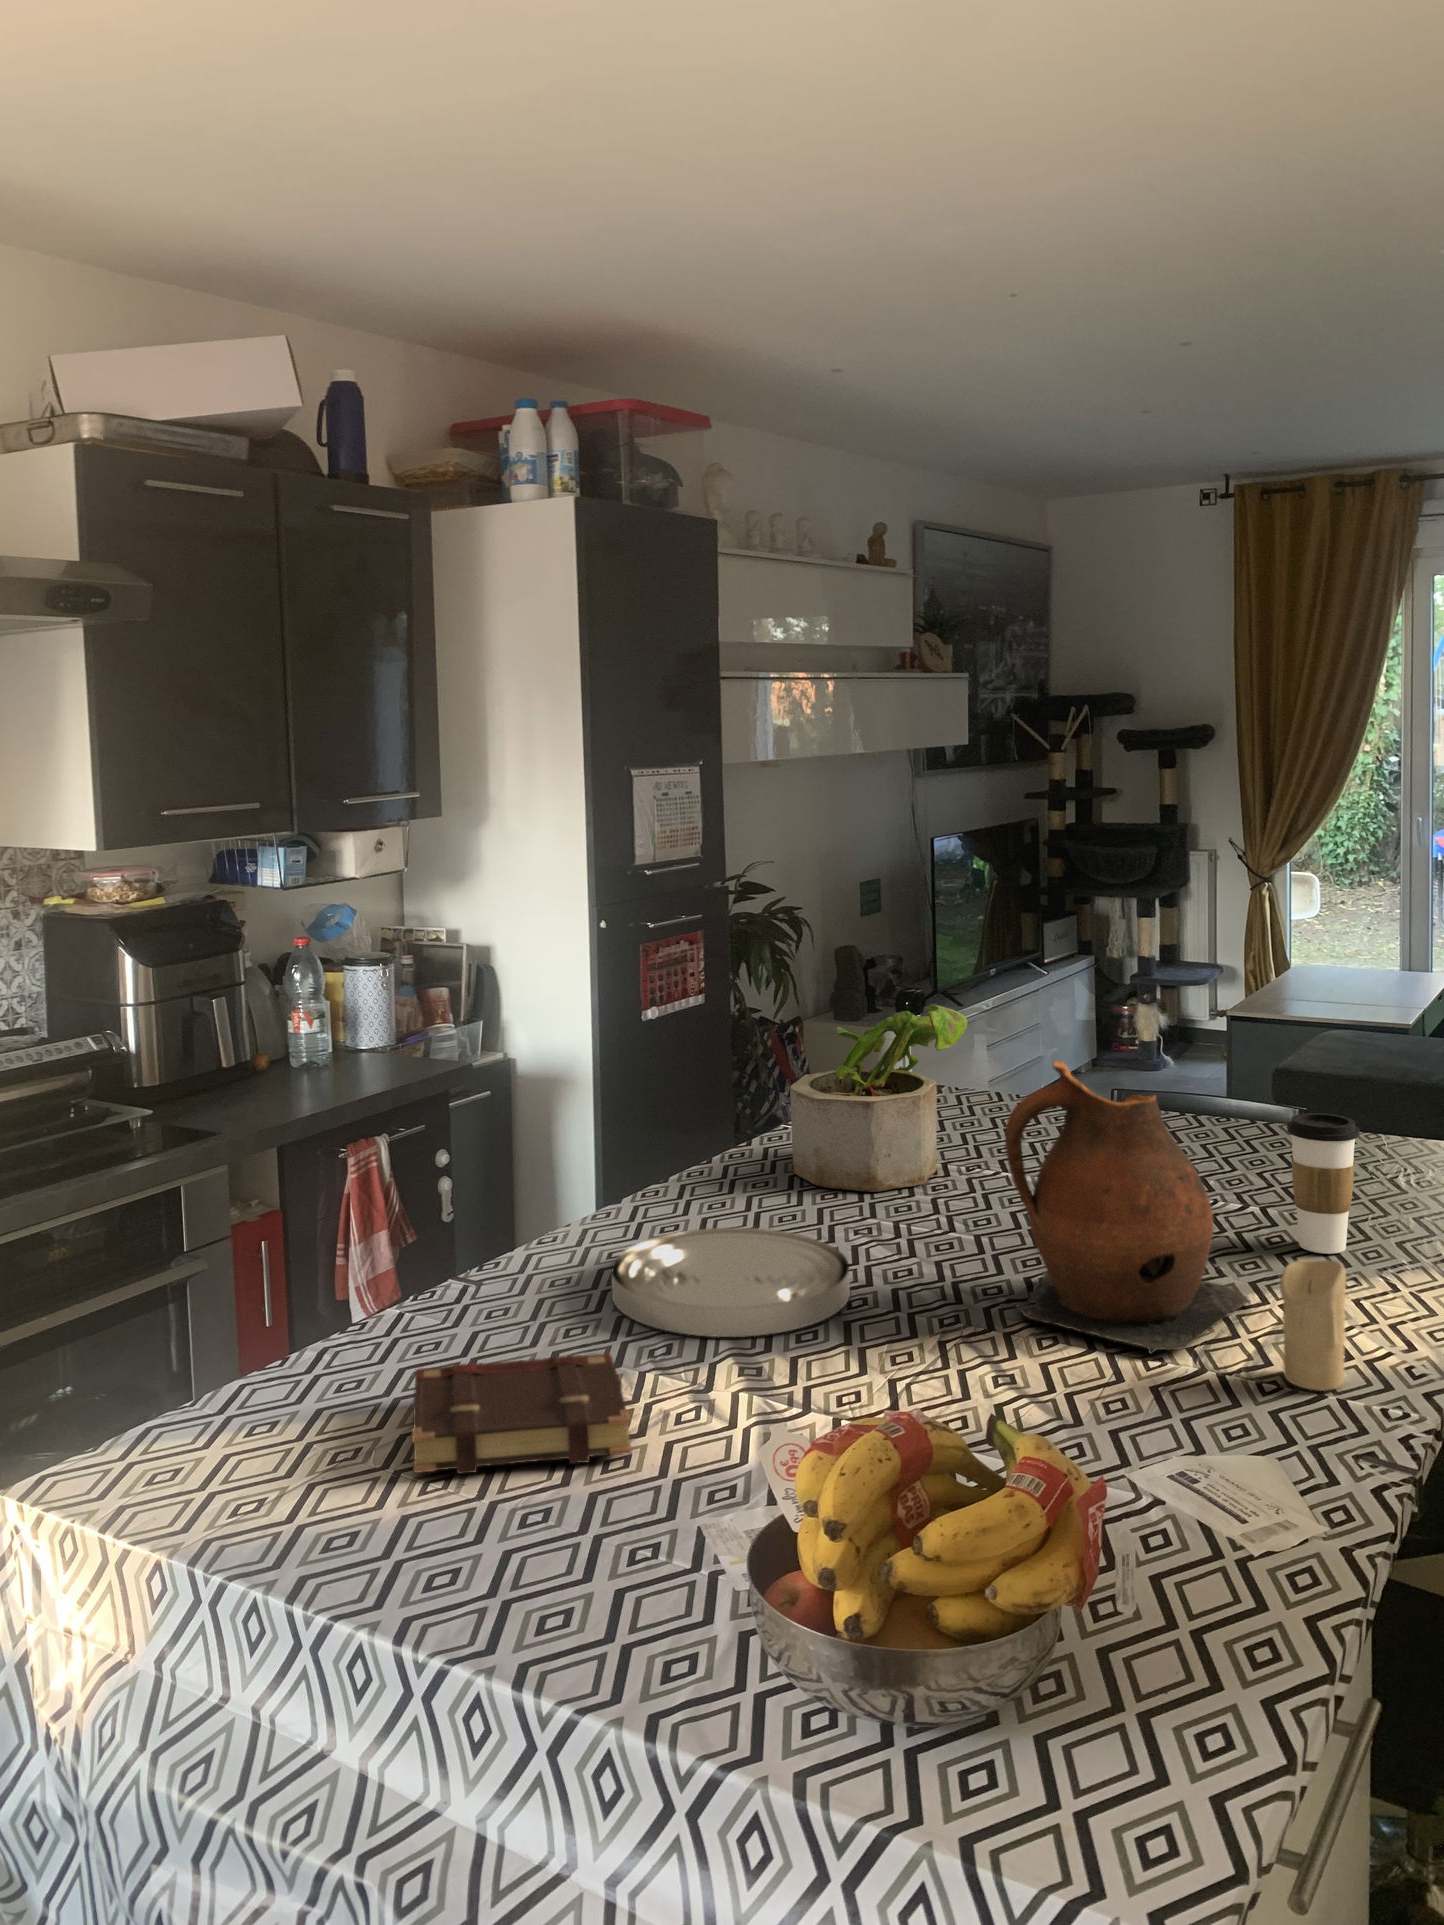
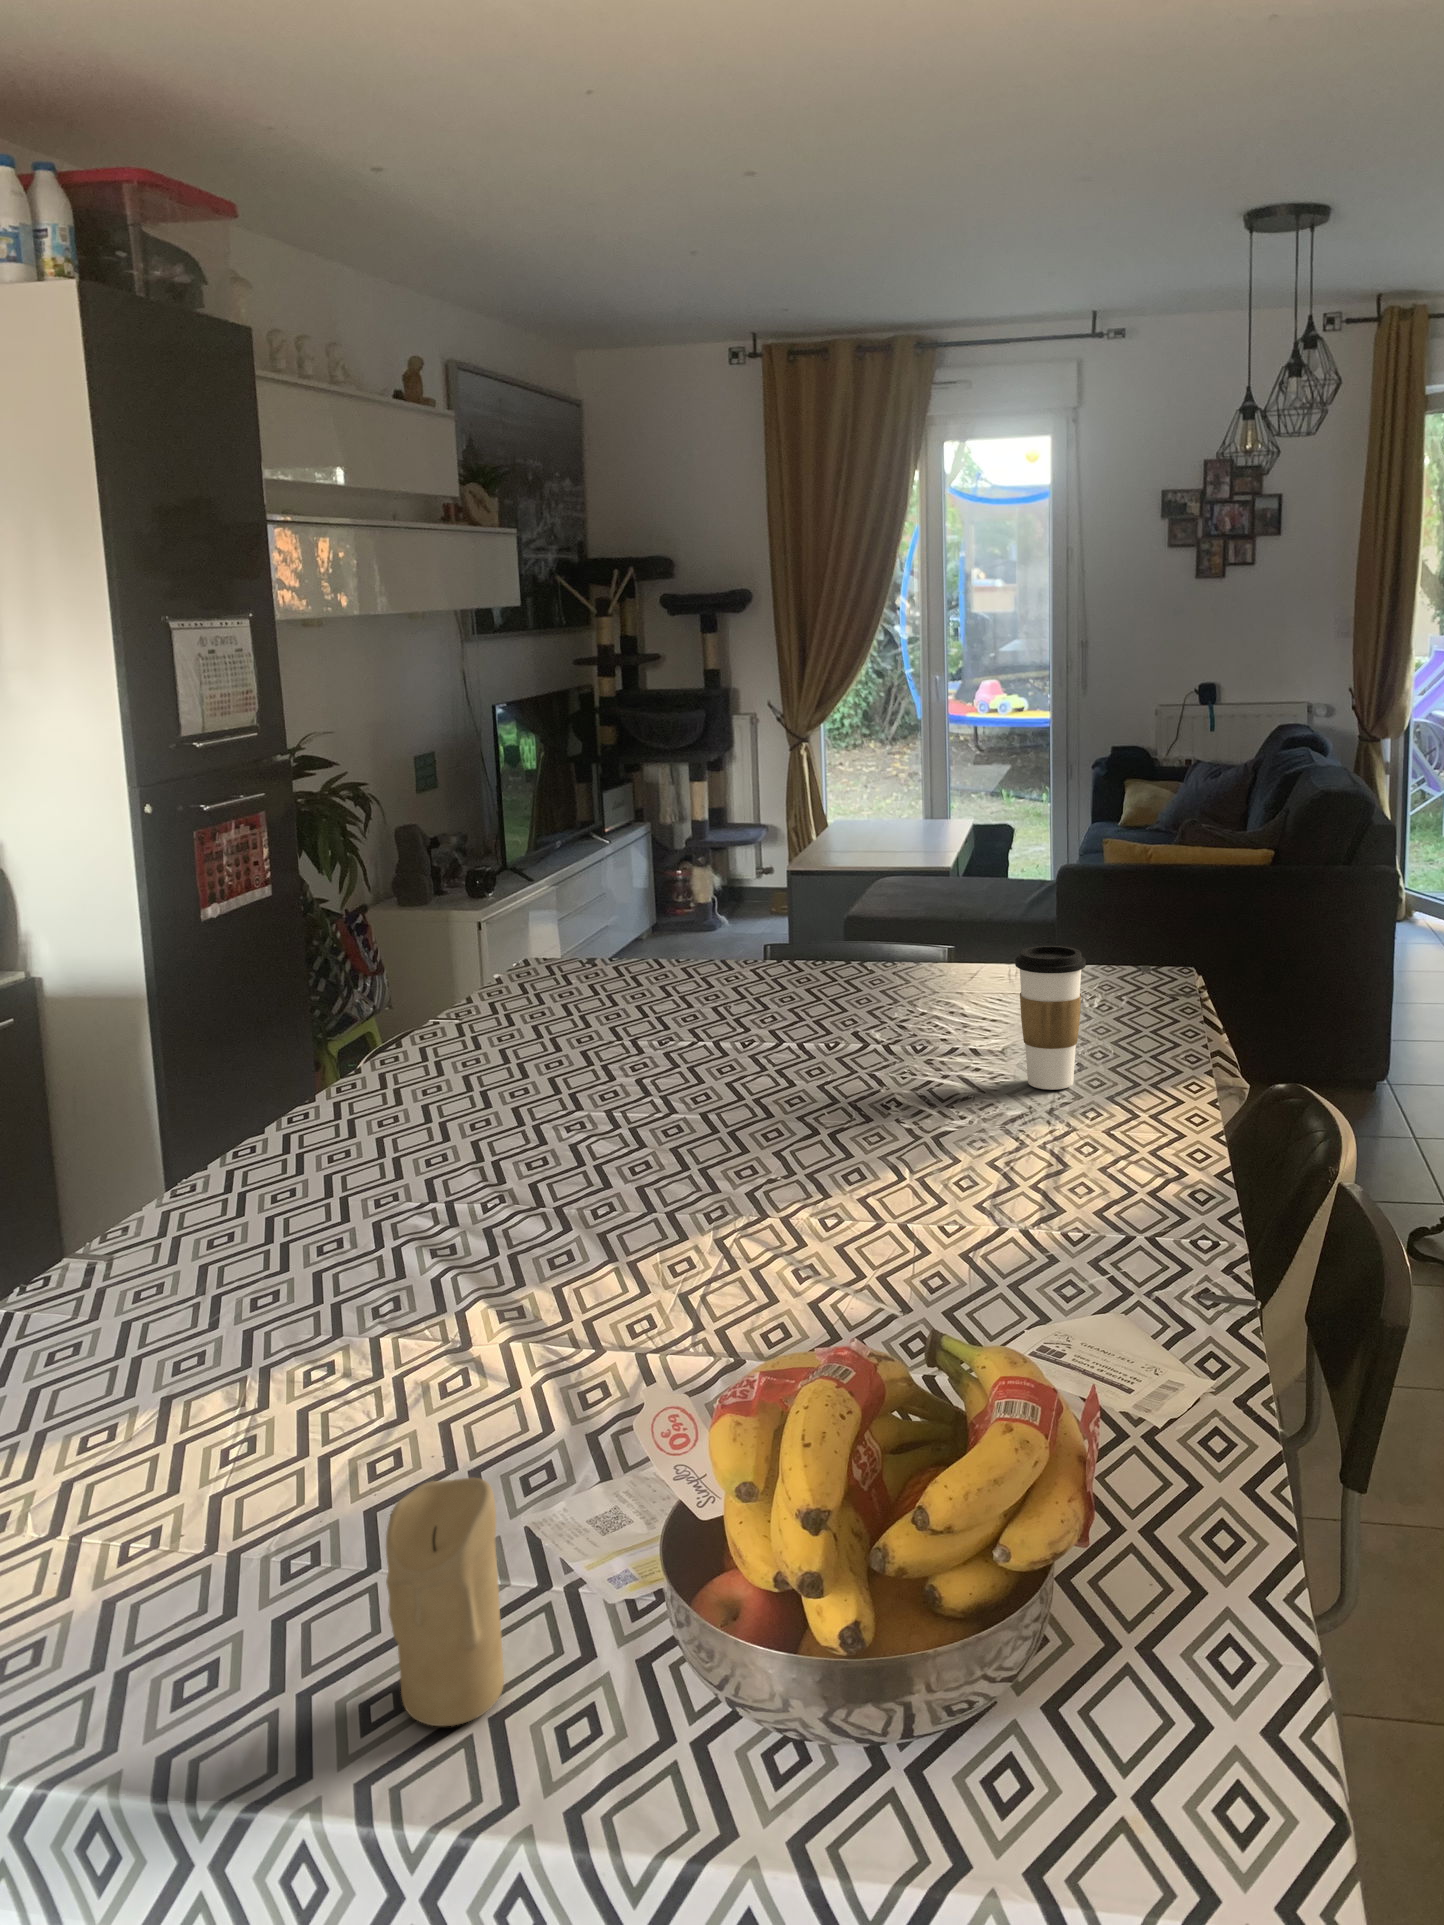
potted plant: present [790,1004,968,1192] -> none [457,863,659,1083]
ceramic pitcher: present [1005,1060,1250,1354] -> none [765,907,1015,1220]
plate: present [612,1228,850,1337] -> none [293,1139,592,1280]
candle: present [1280,1260,1346,1391] -> present [386,1478,504,1726]
book: present [412,1353,632,1474] -> none [67,1322,404,1536]

